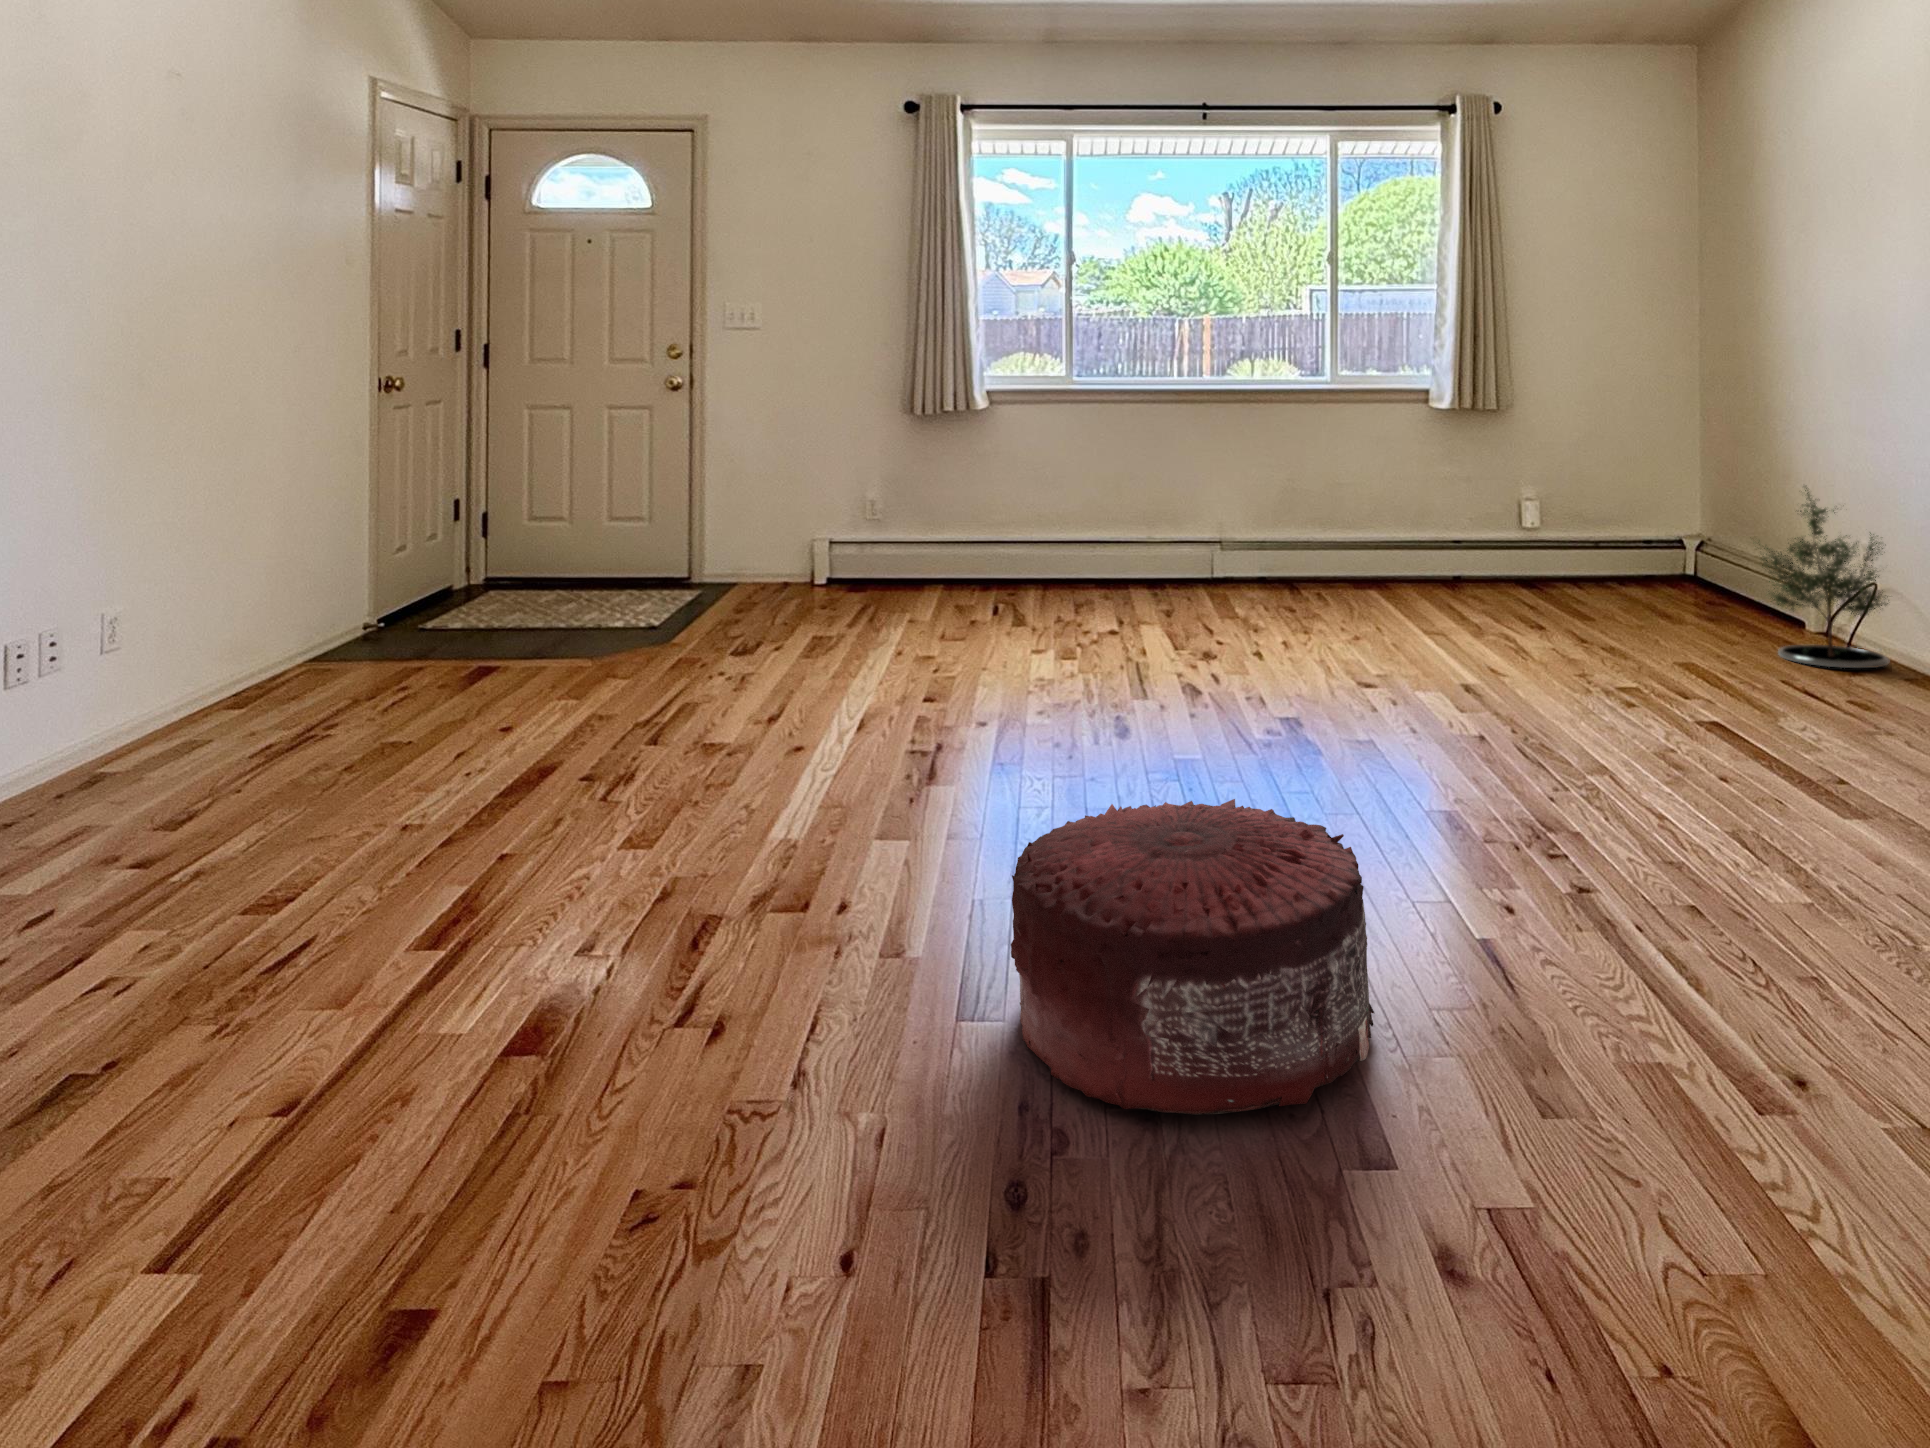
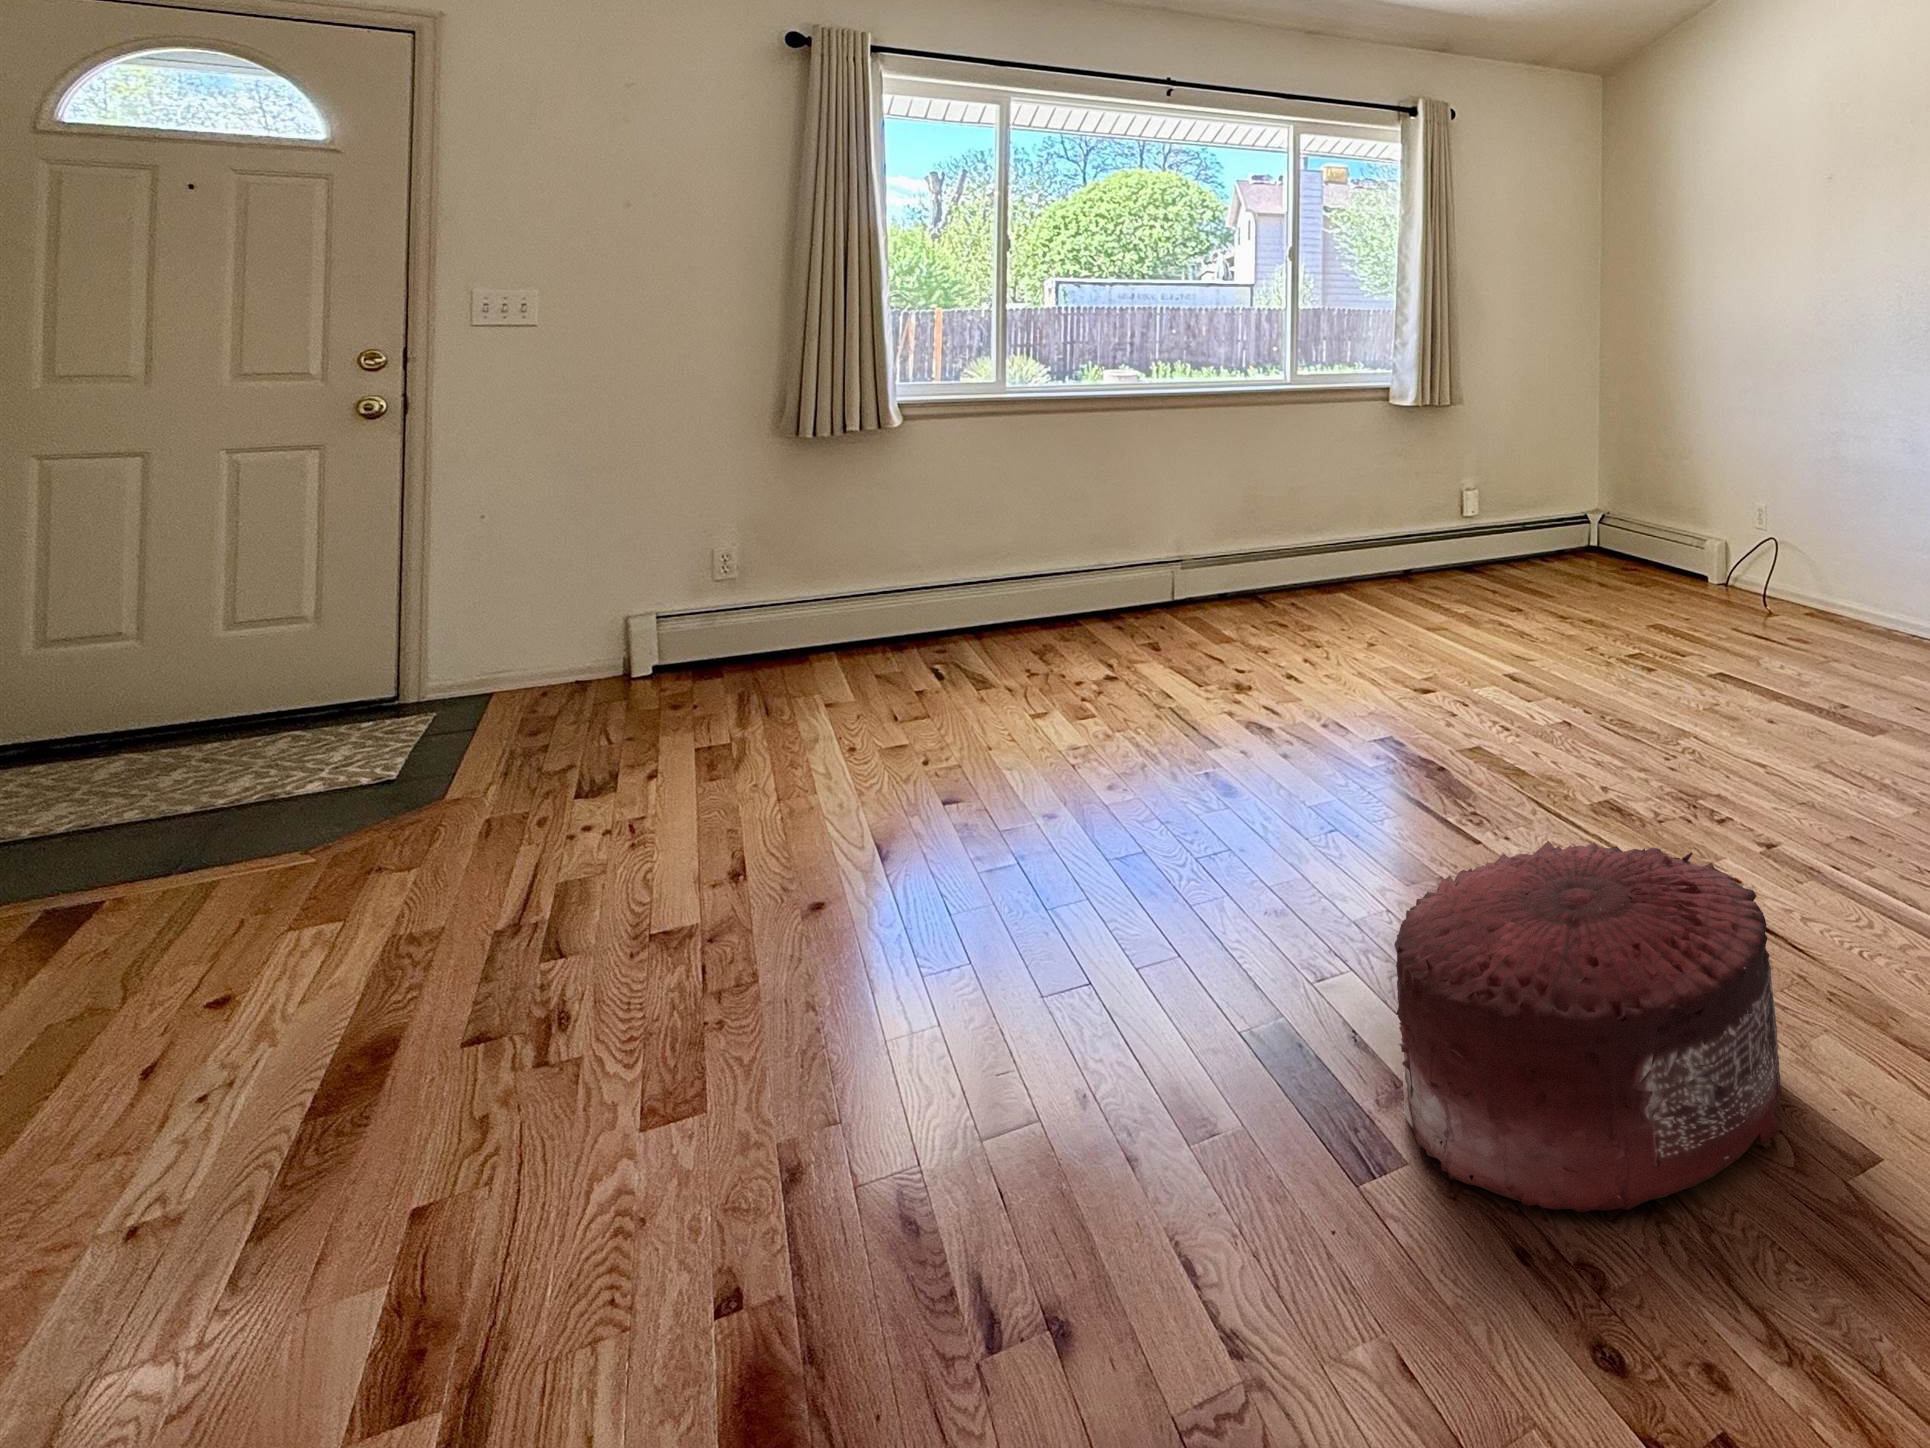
potted tree: present [1758,488,1889,668] -> none [1688,457,1796,611]

